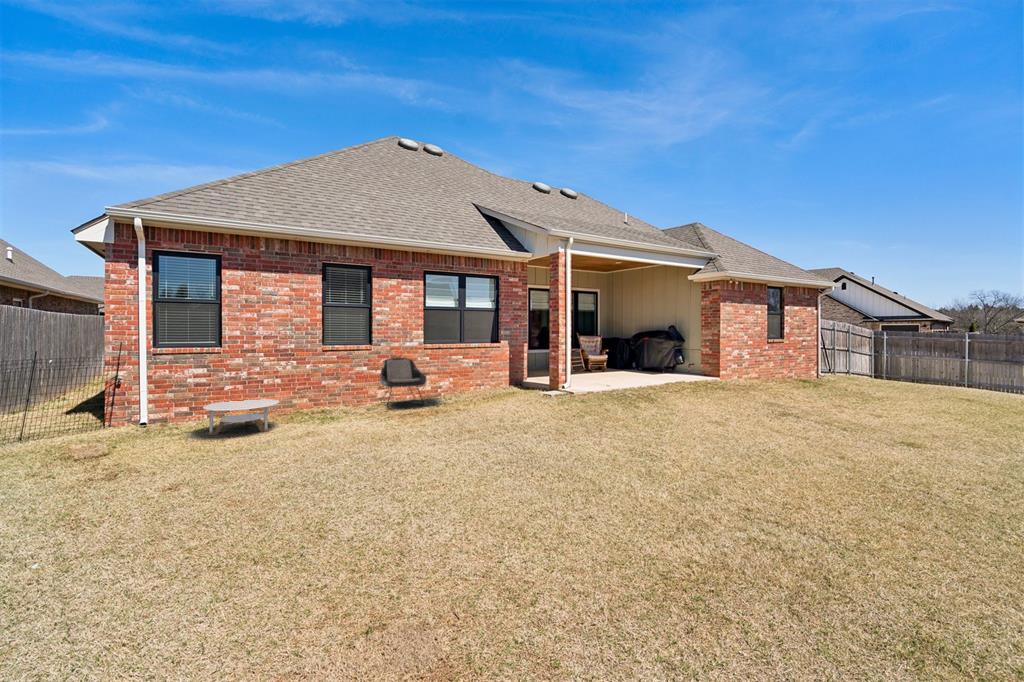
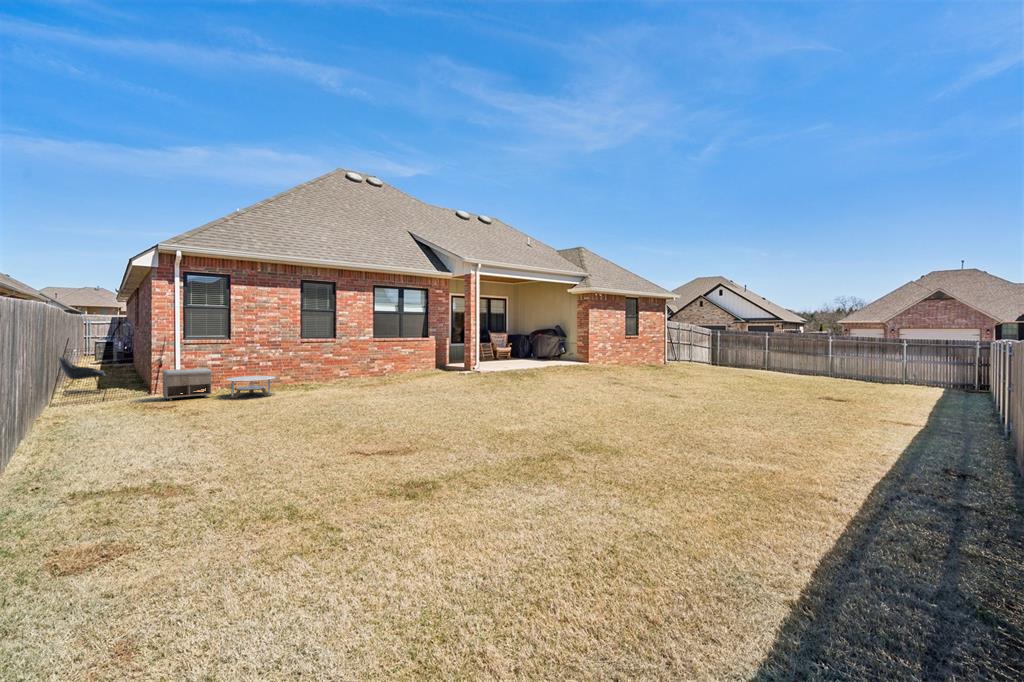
lounge chair: present [380,357,426,408] -> present [59,357,106,396]
storage bench: none [113,389,188,438] -> present [163,368,212,400]

